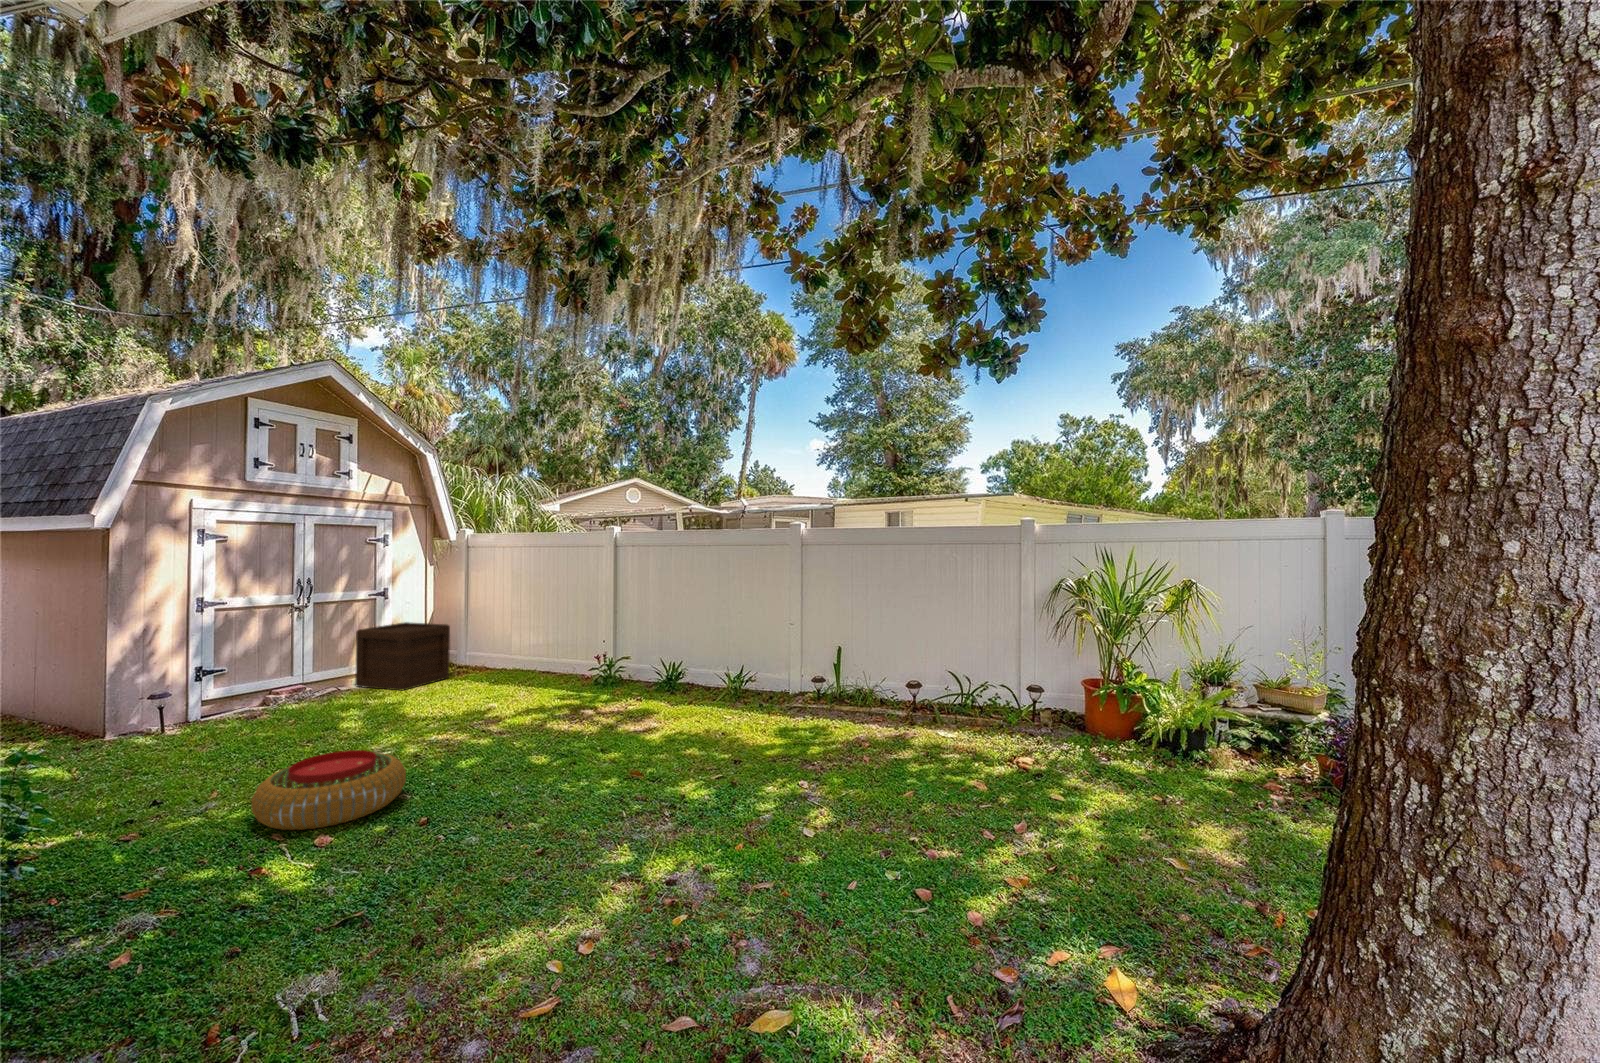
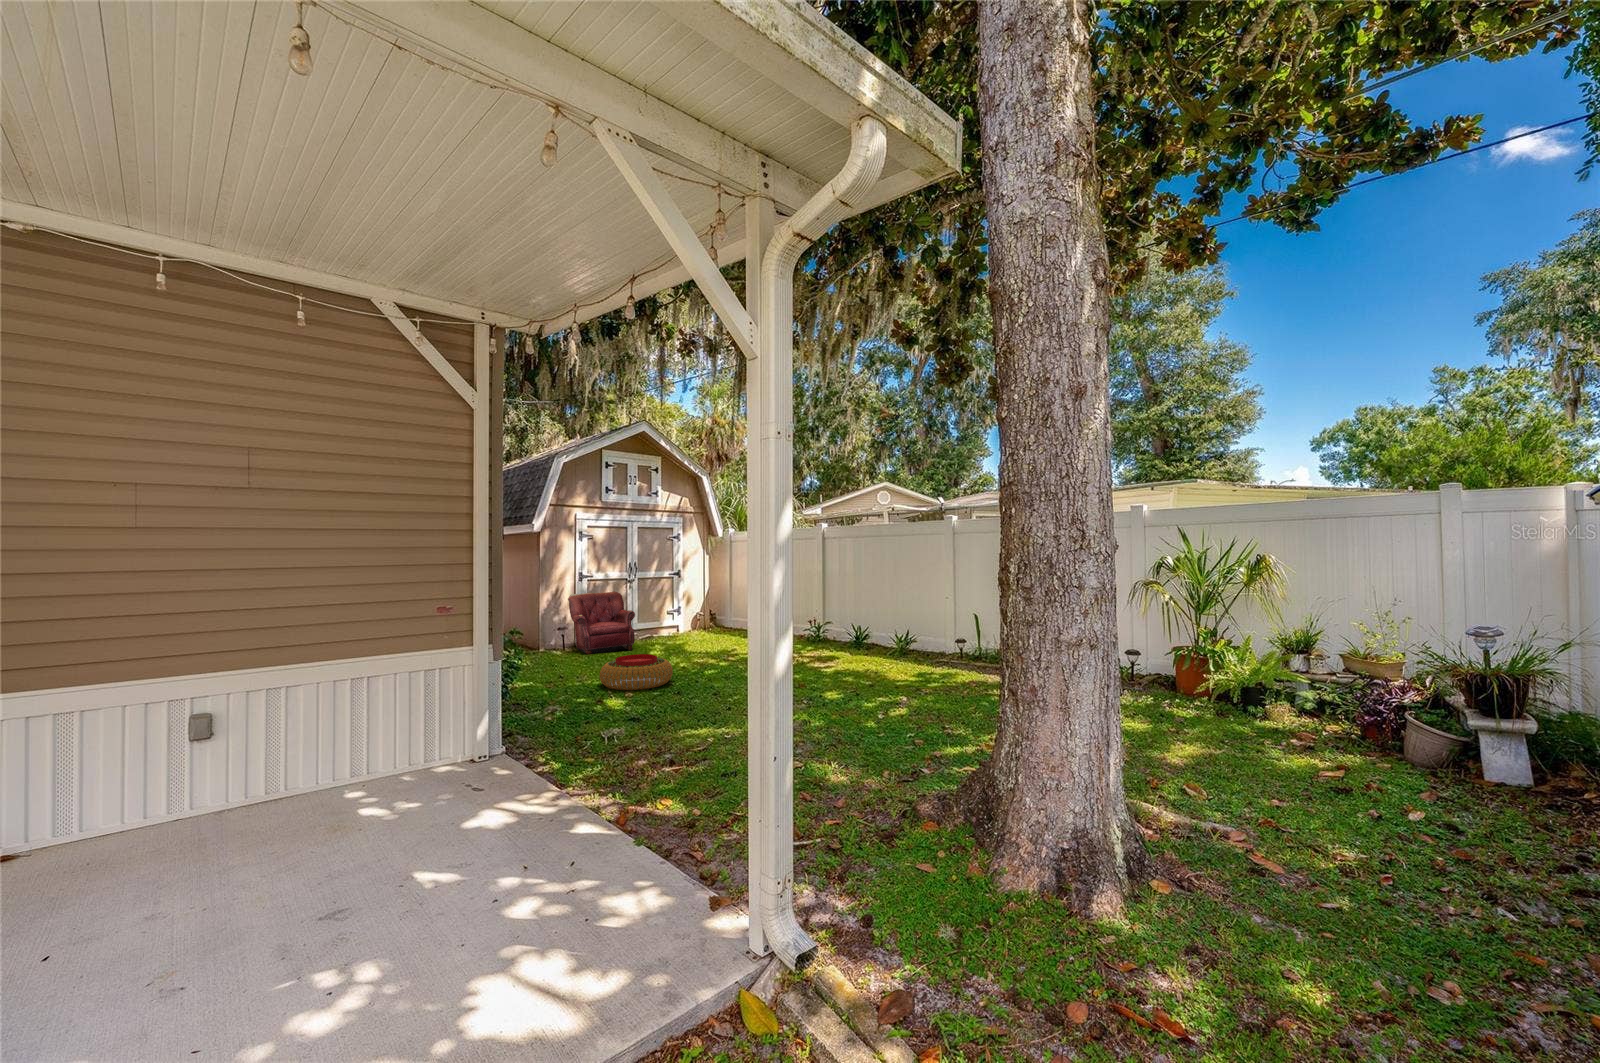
wooden crate: present [355,622,450,691] -> none [662,595,718,640]
armchair: none [170,626,312,741] -> present [568,591,635,654]

